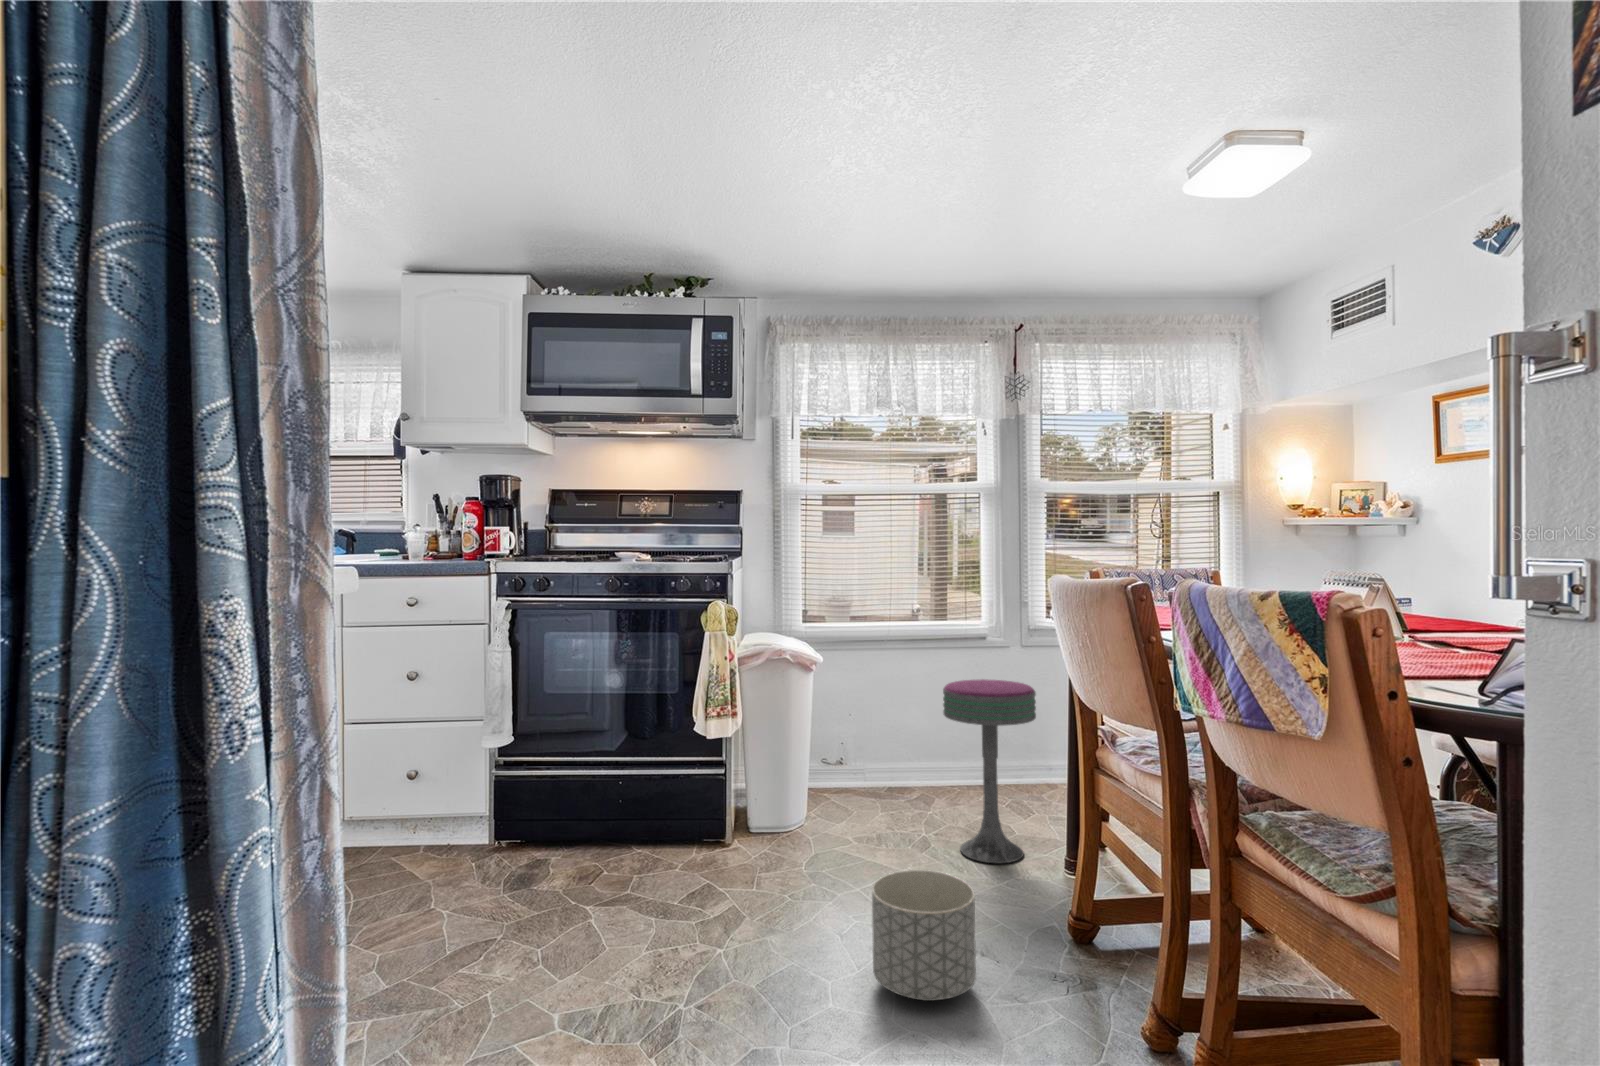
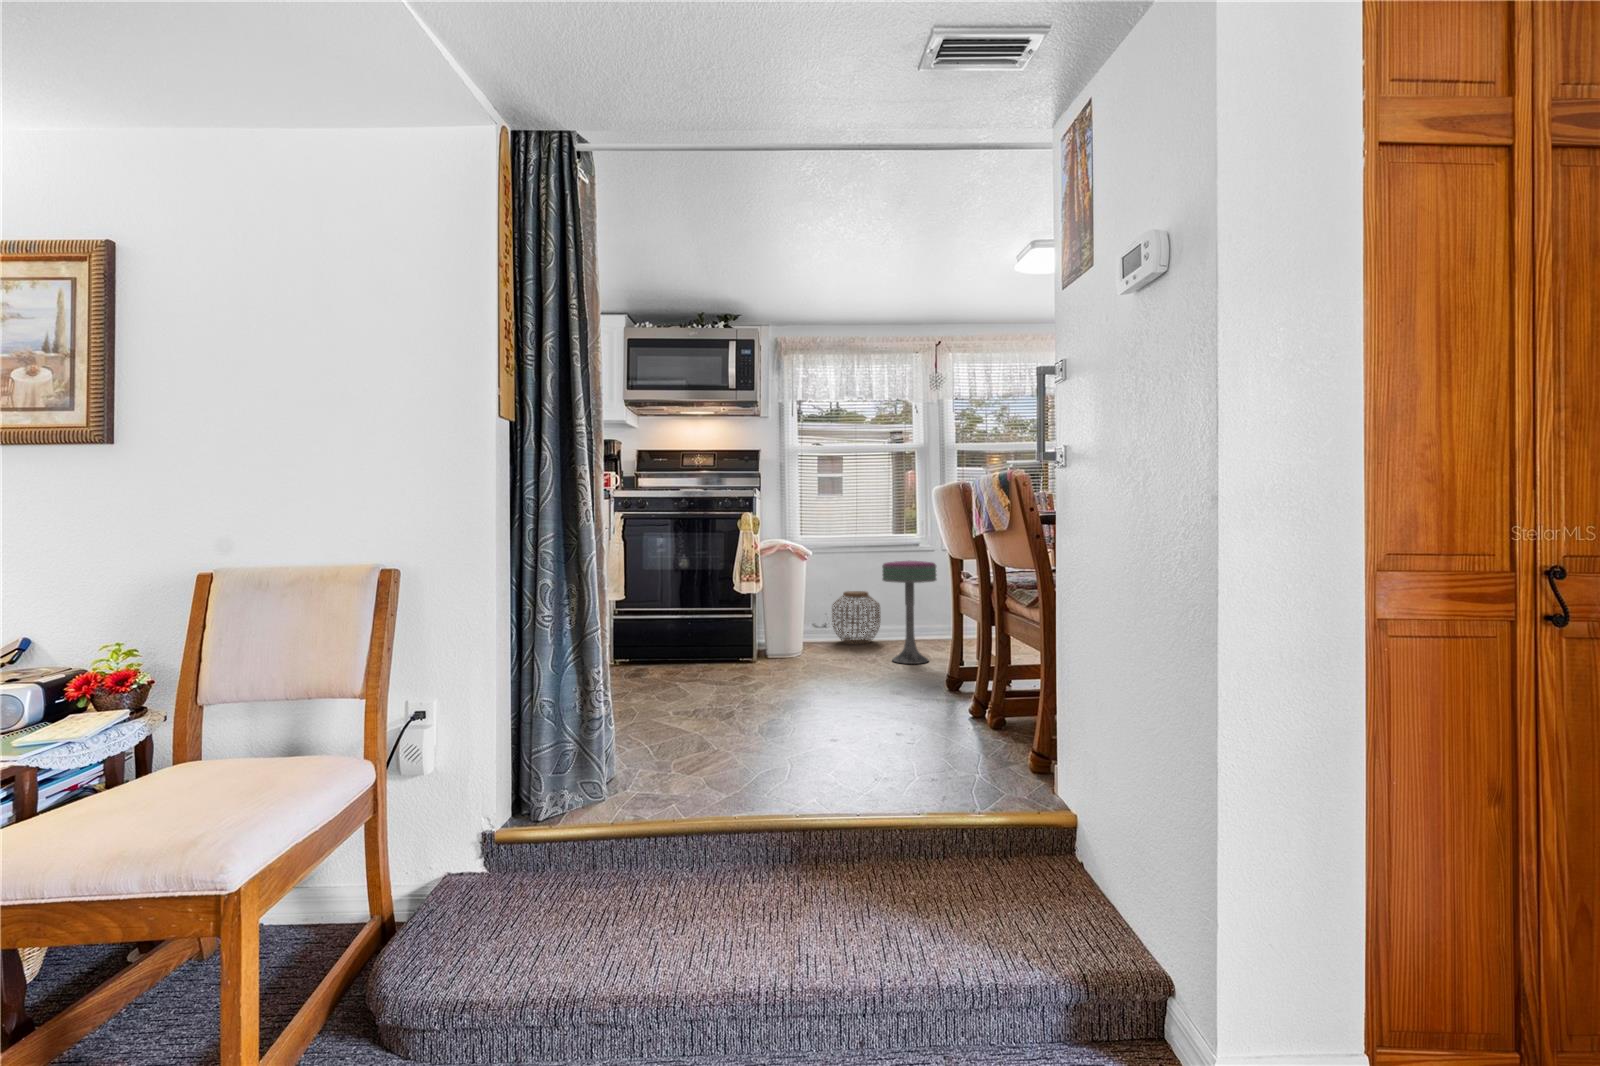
woven basket: none [854,711,931,800] -> present [832,591,880,644]
planter: present [872,870,976,1001] -> none [832,643,886,700]

